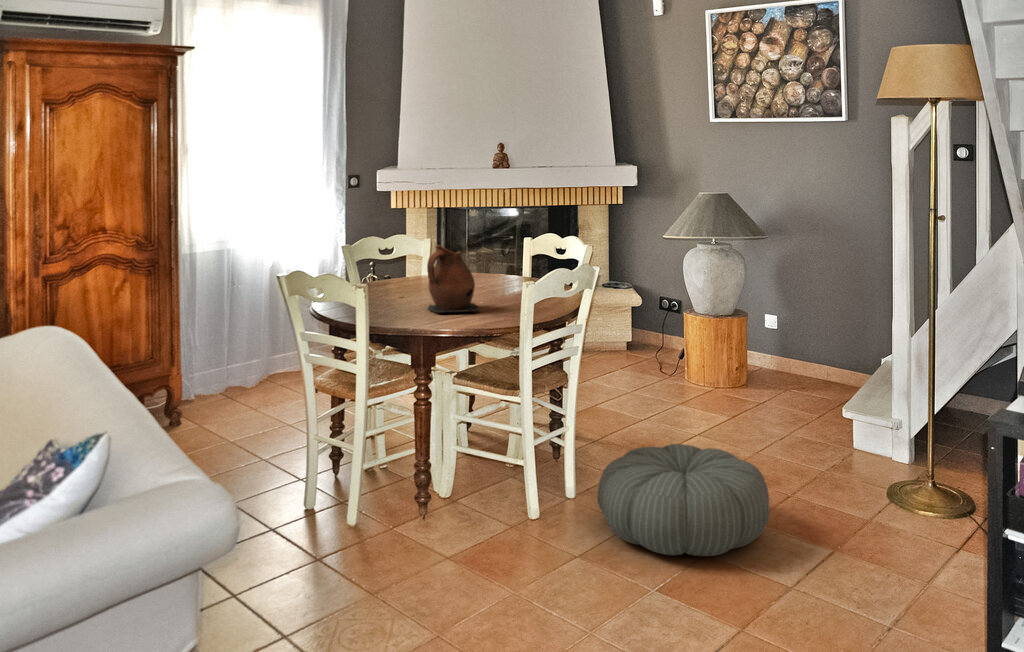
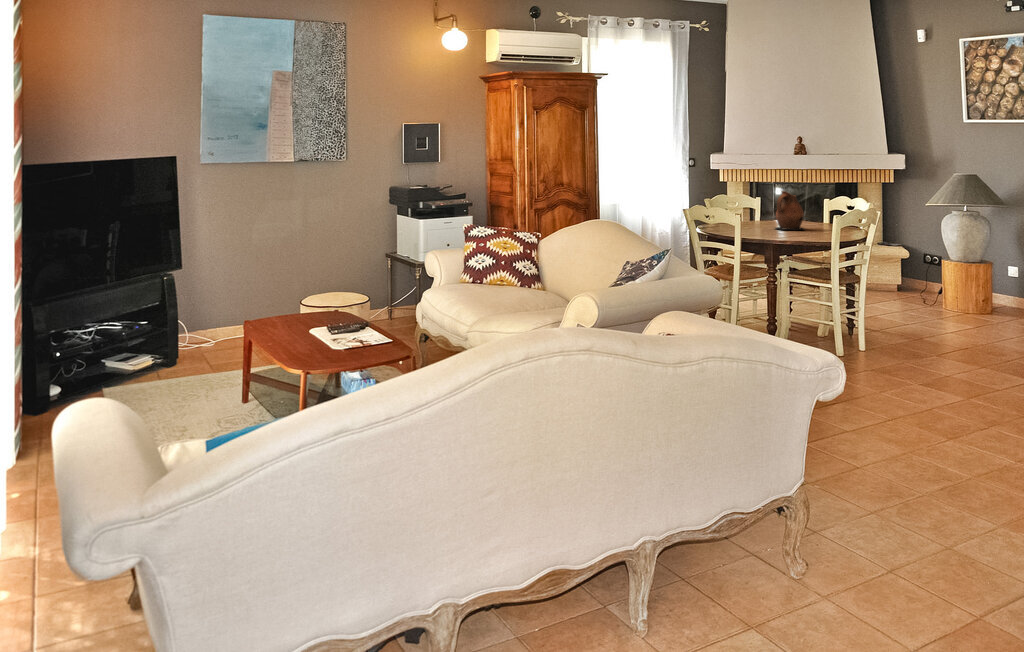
pouf: present [598,444,770,556] -> none [875,311,980,362]

